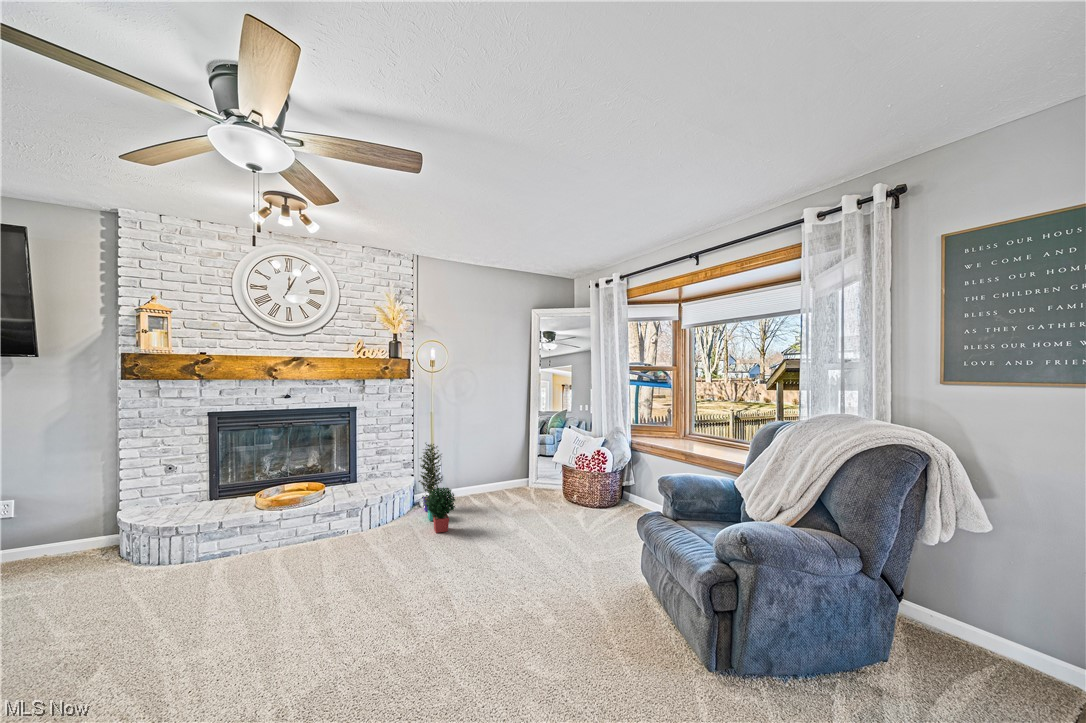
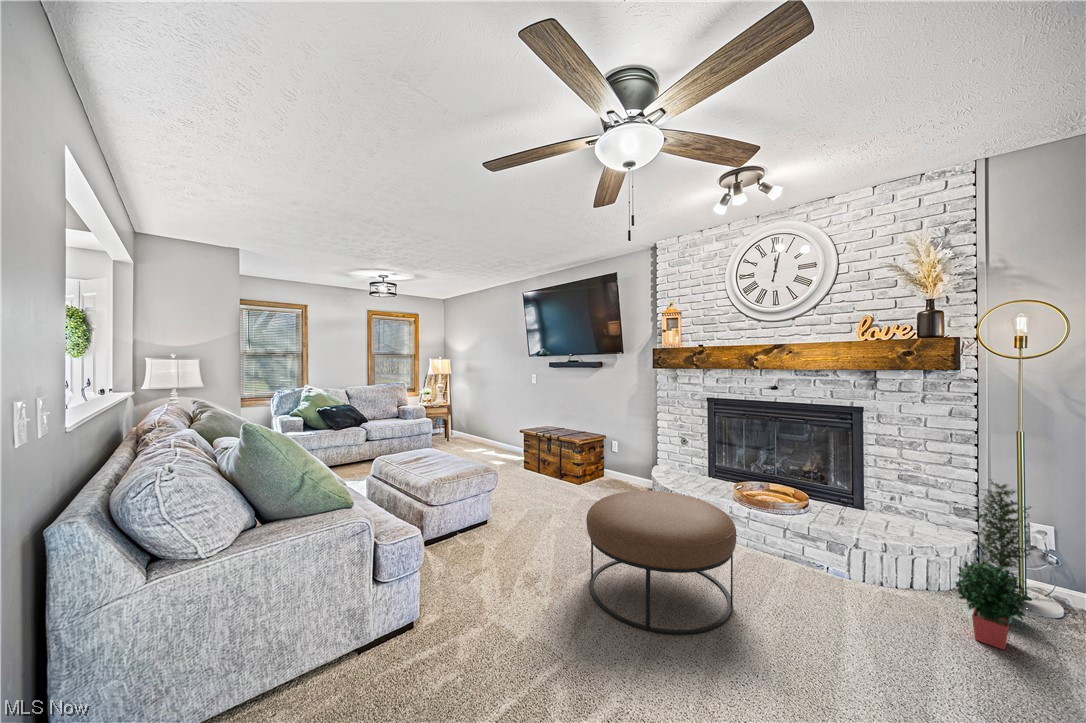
ottoman: none [138,508,322,660] -> present [586,491,736,634]

